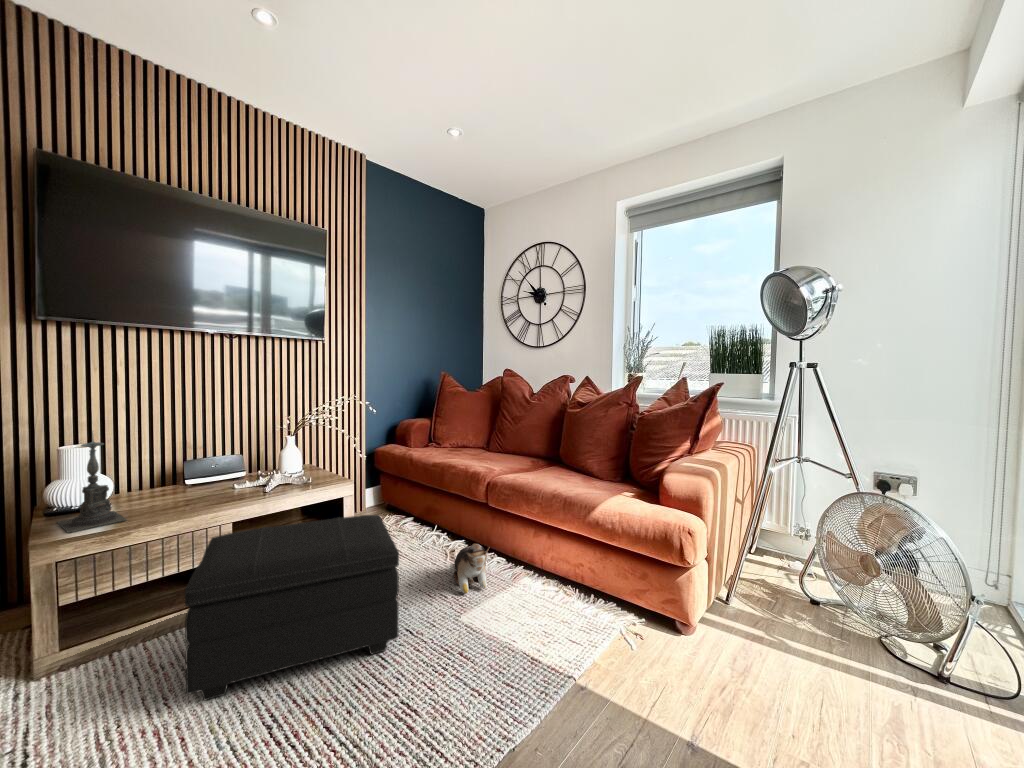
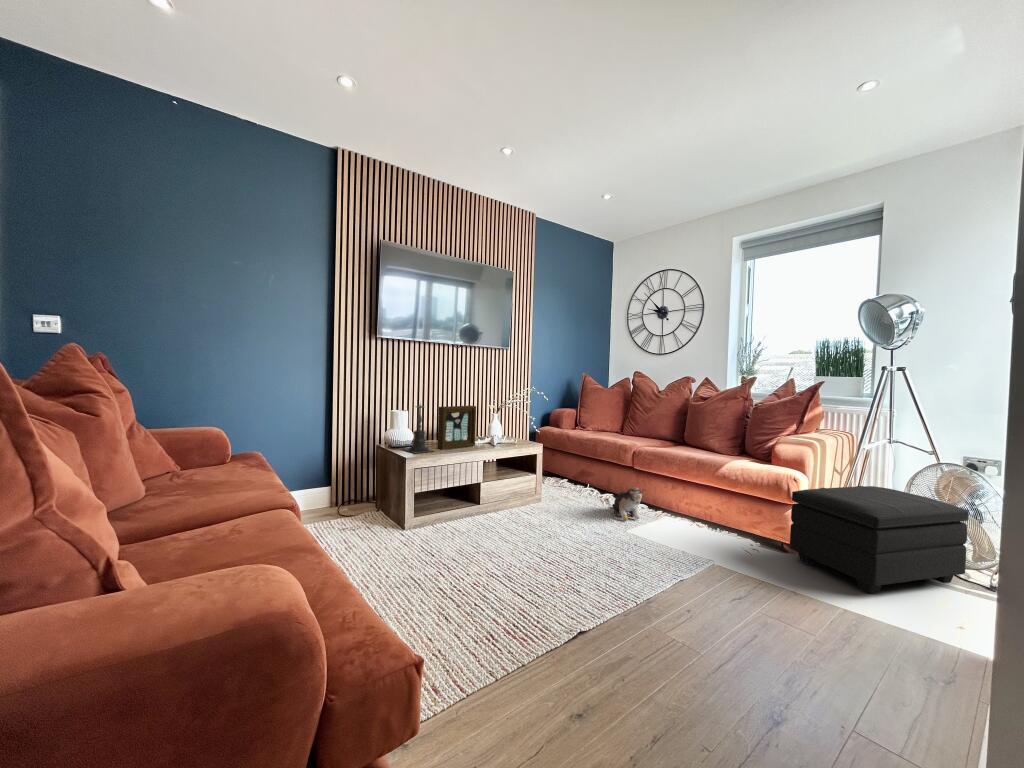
picture frame: none [145,432,230,512] -> present [437,406,476,449]
footstool: present [185,515,399,700] -> present [790,486,969,593]

